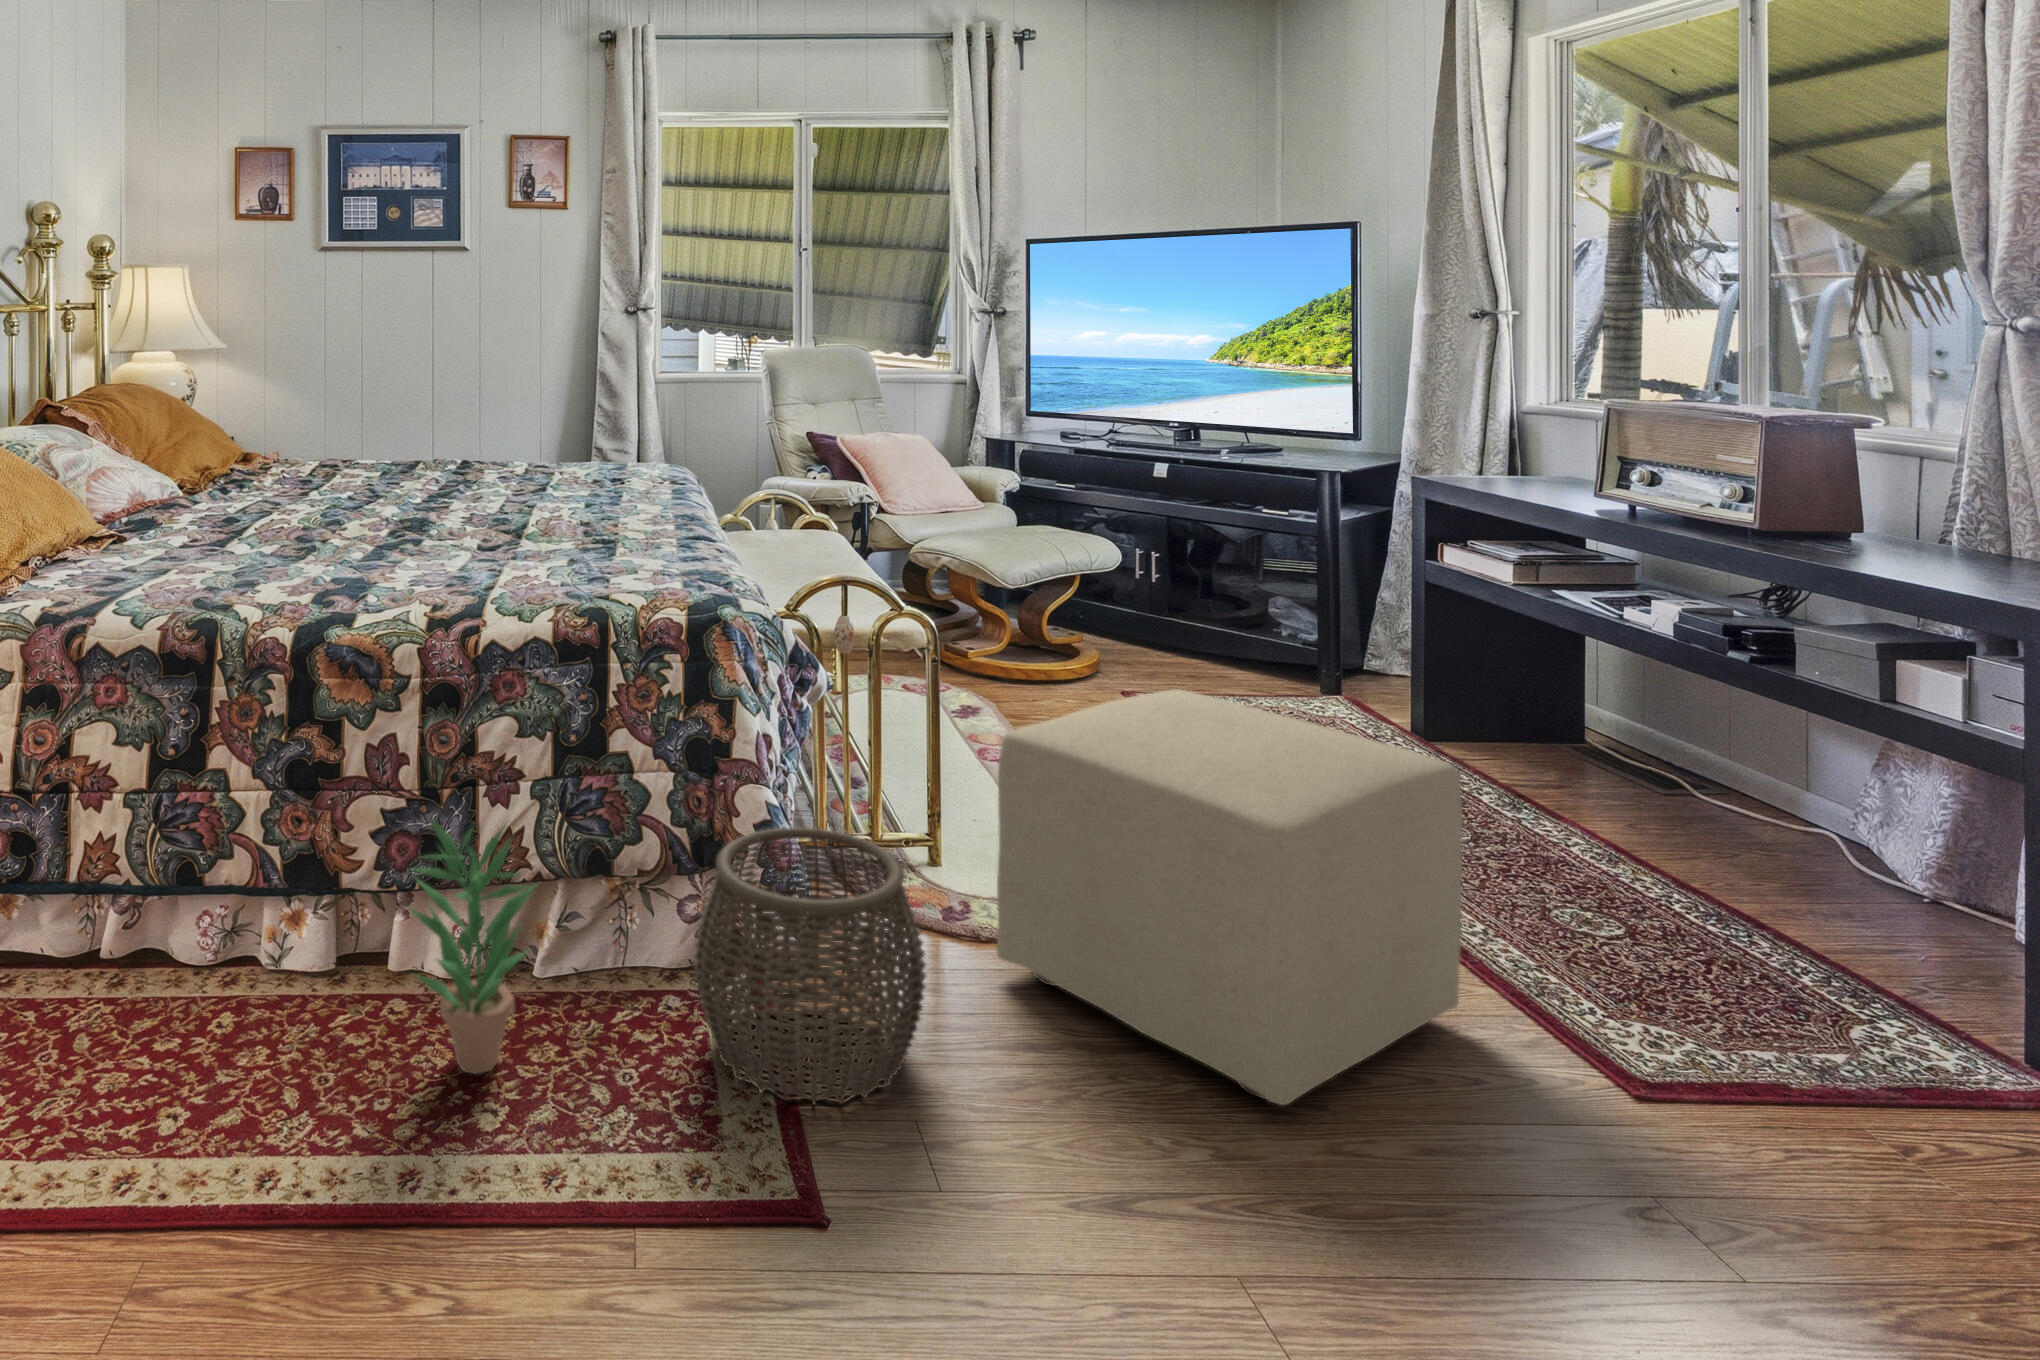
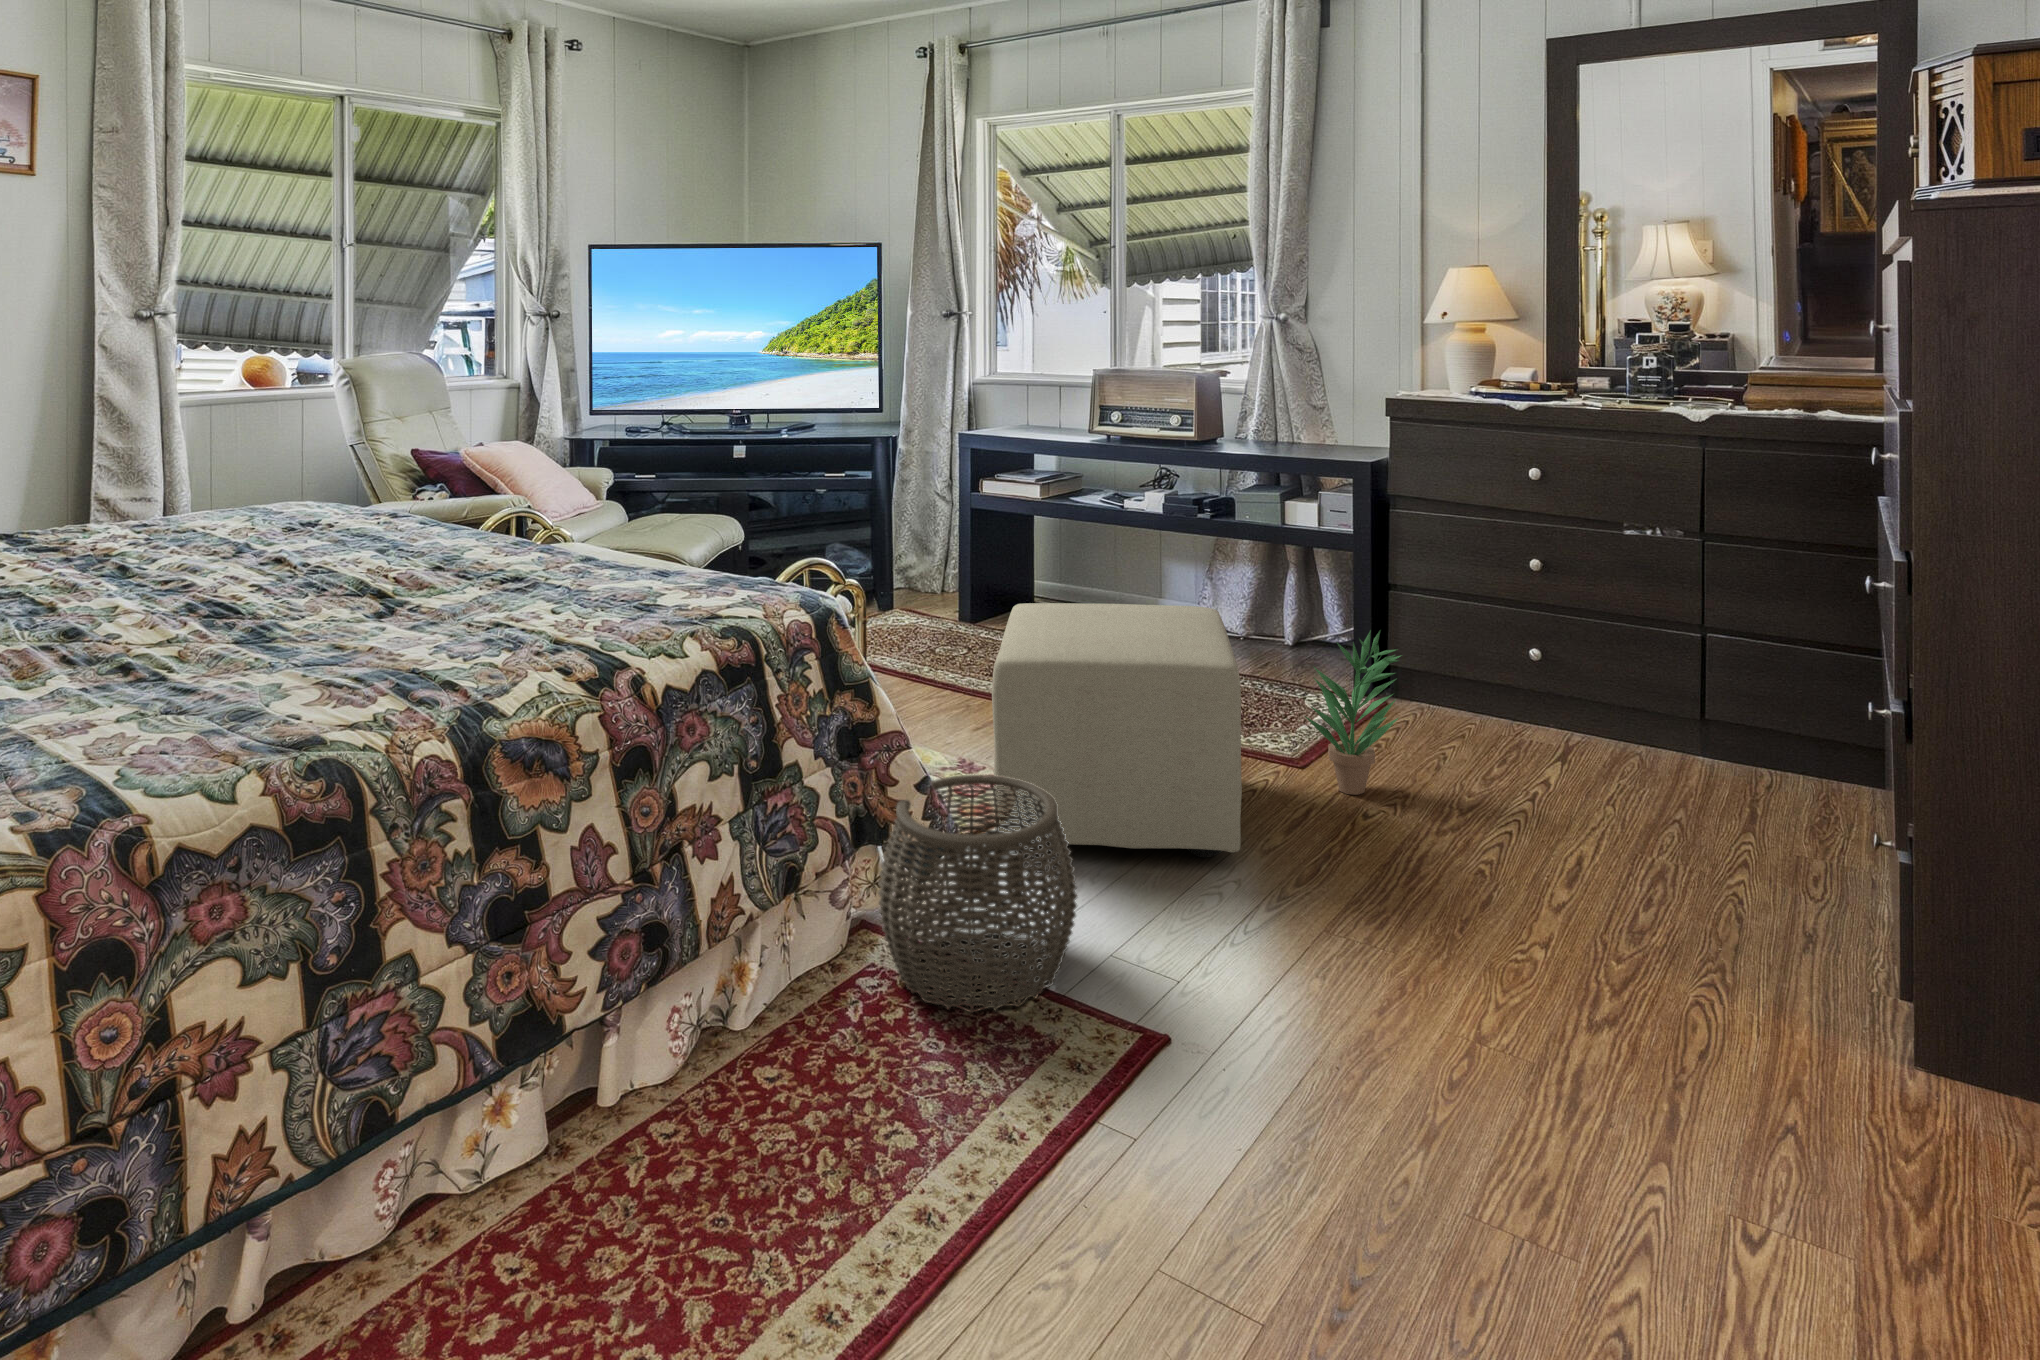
potted plant: present [409,821,536,1074] -> present [1305,630,1400,795]

